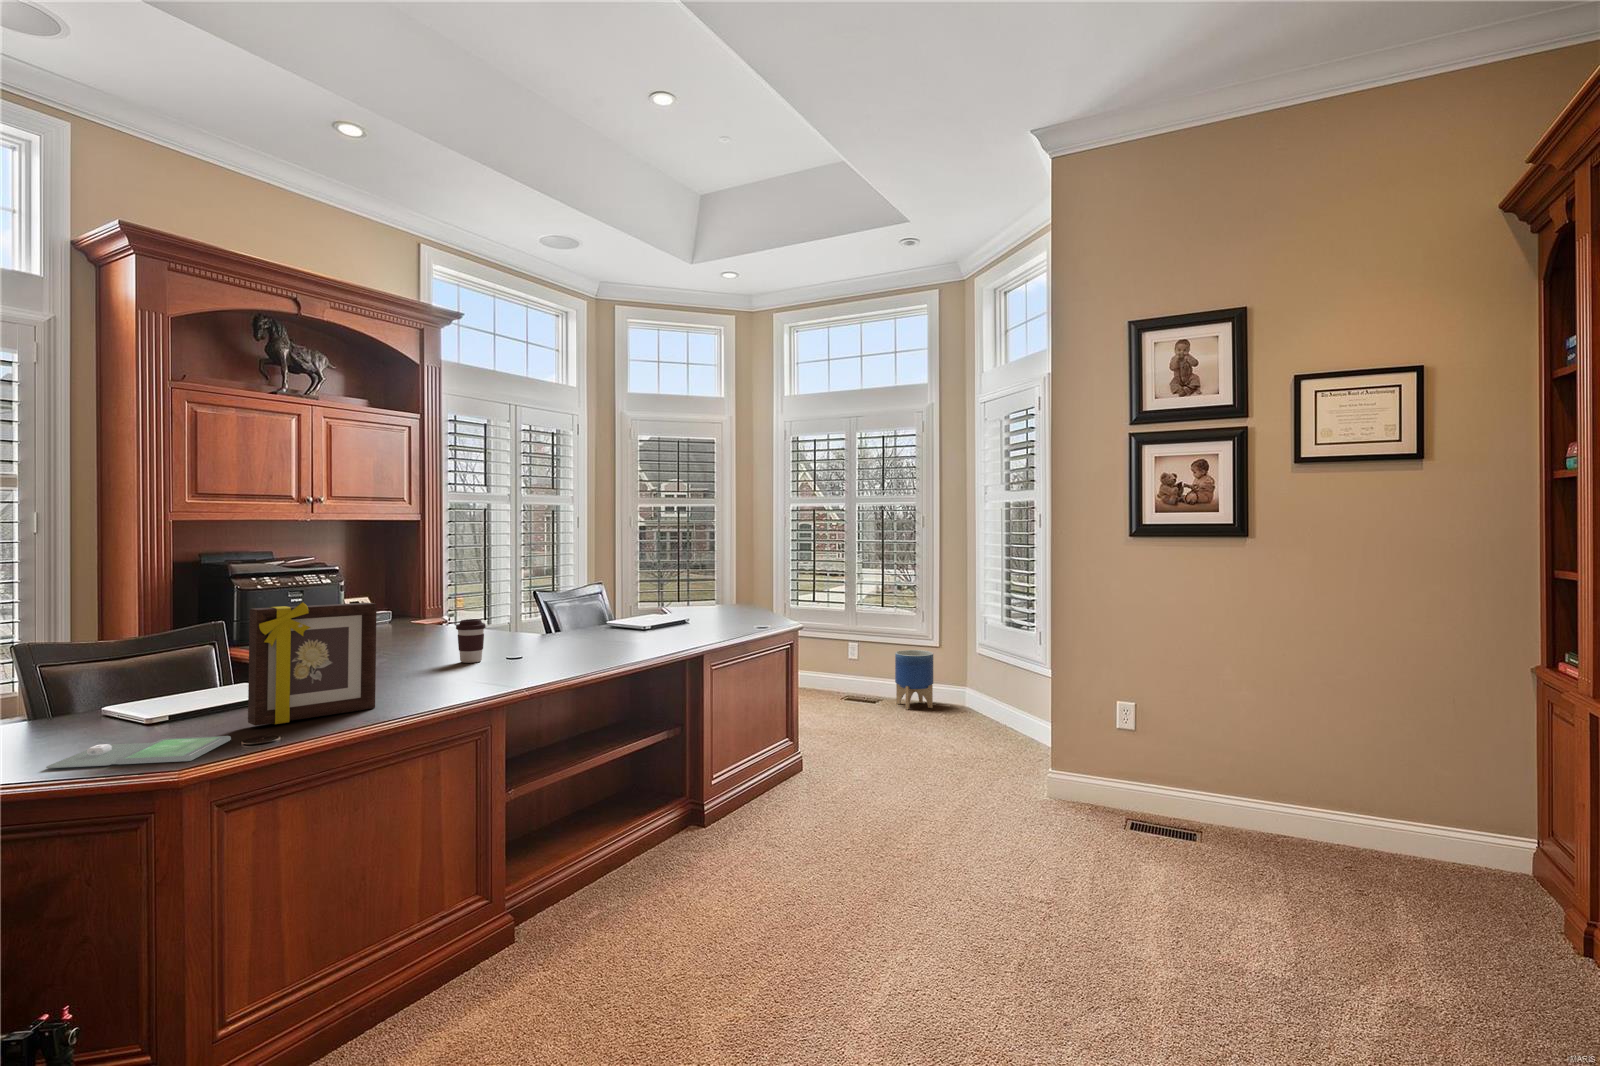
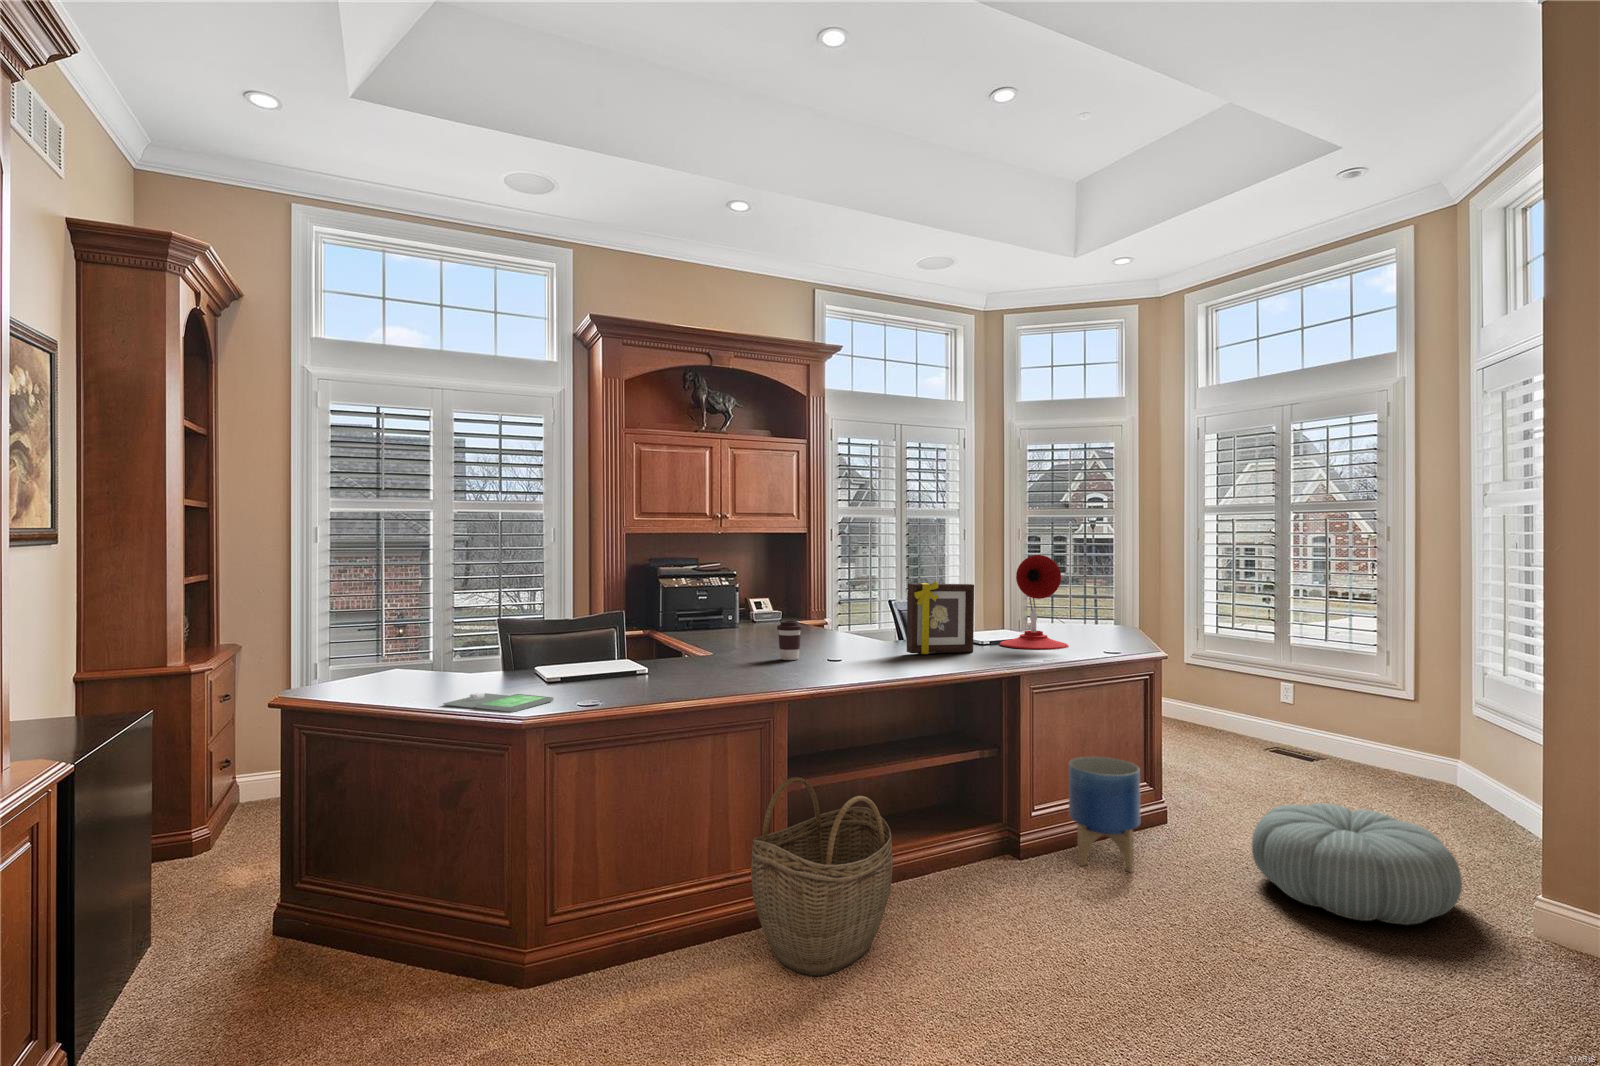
desk lamp: none [666,543,729,631] -> present [1000,555,1069,649]
picture frame: present [248,602,377,726] -> present [907,581,974,654]
planter: present [895,650,933,710] -> present [1069,757,1140,872]
pouf: none [881,734,1014,817] -> present [1252,803,1462,925]
woven basket: none [491,785,634,986] -> present [751,777,893,976]

